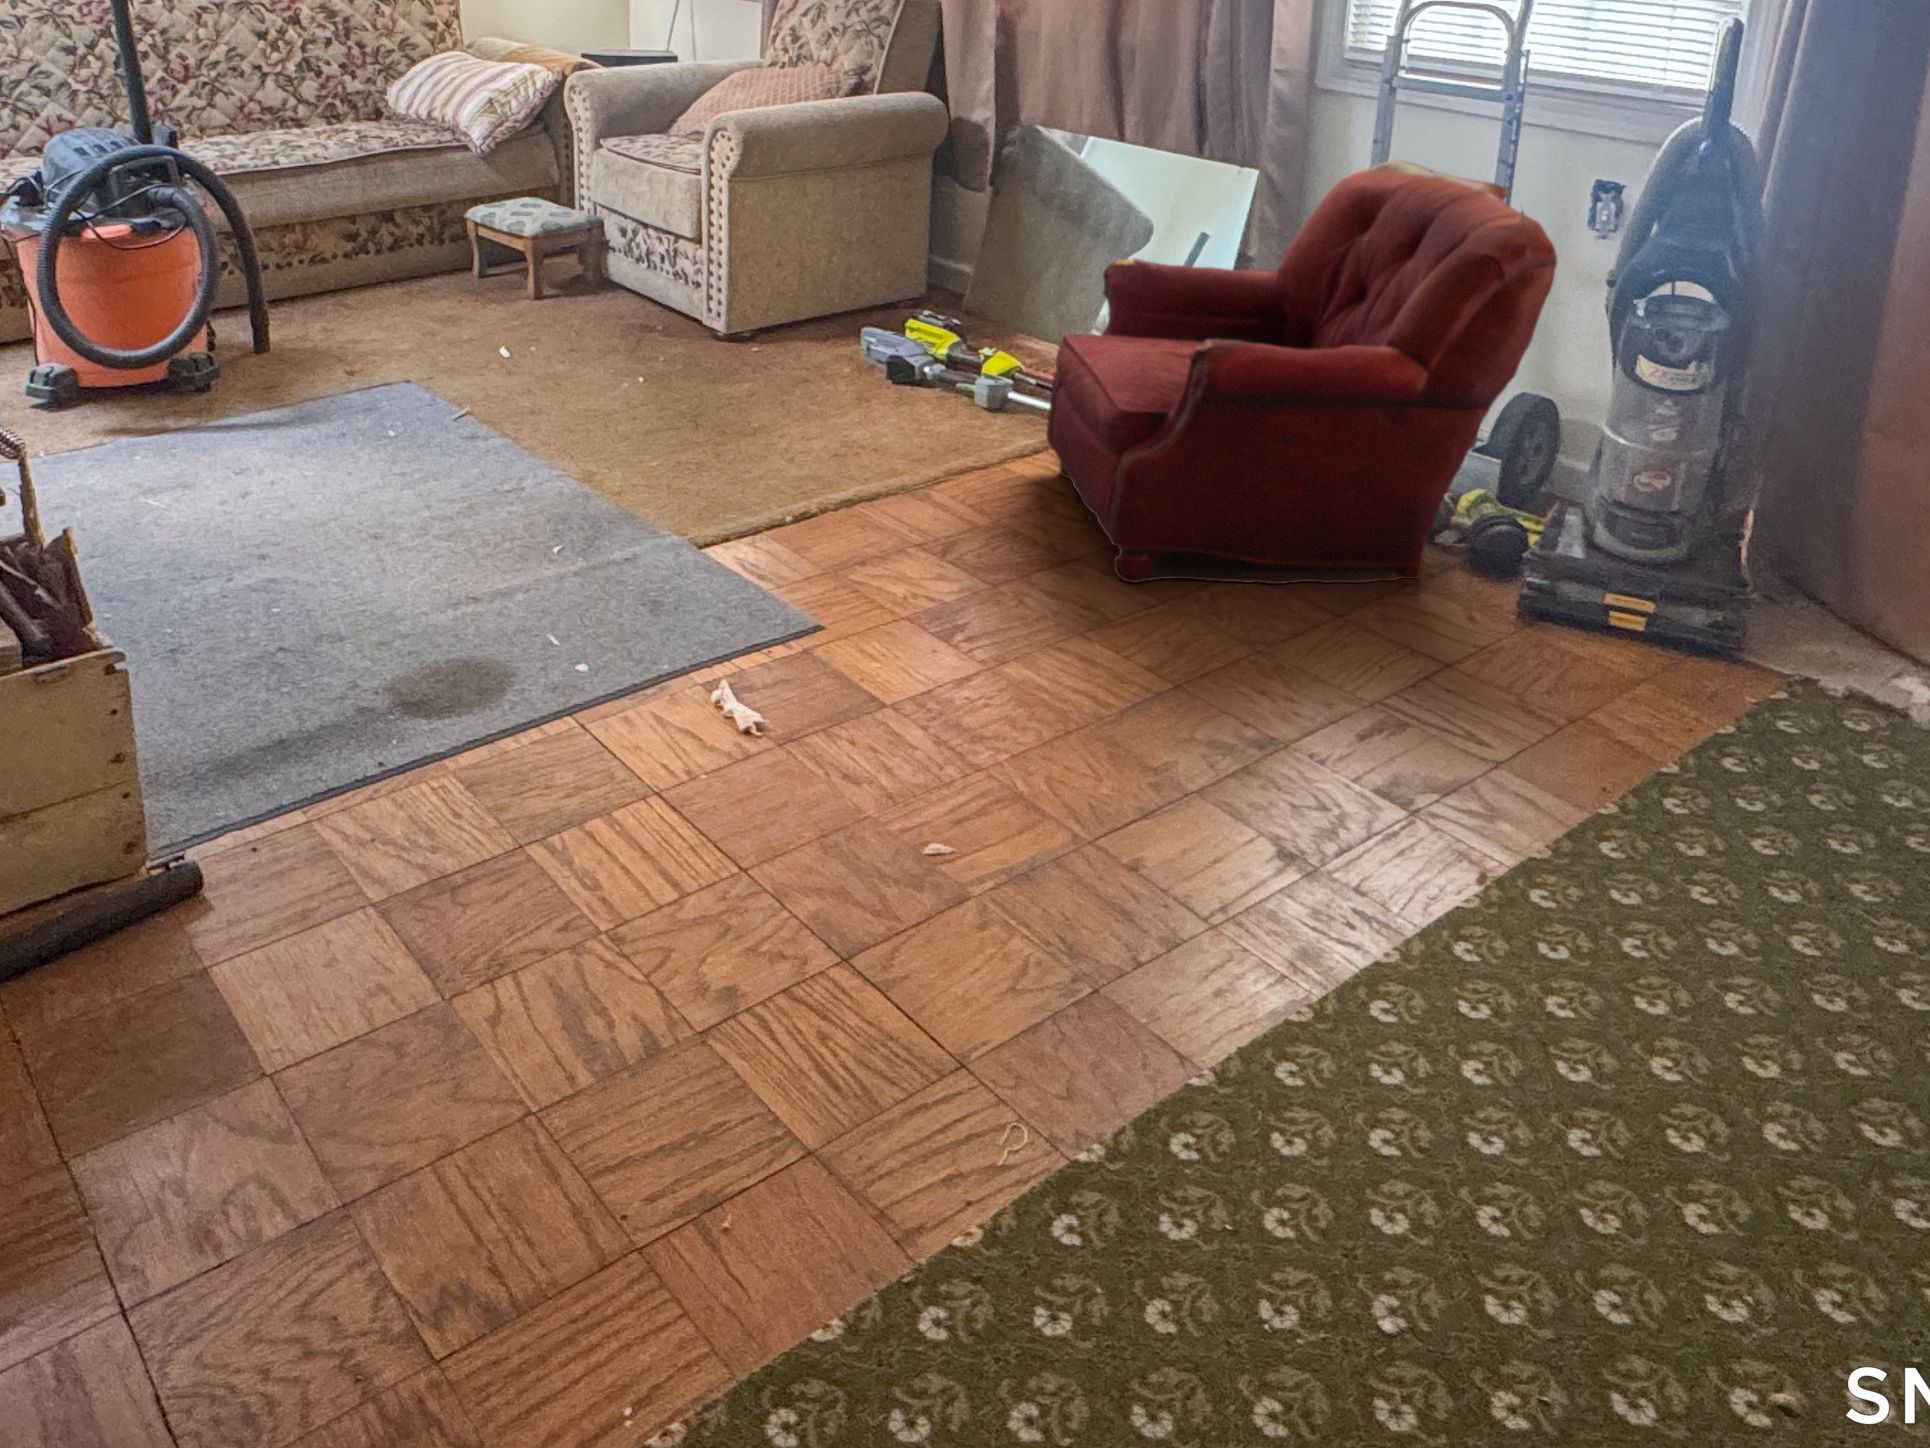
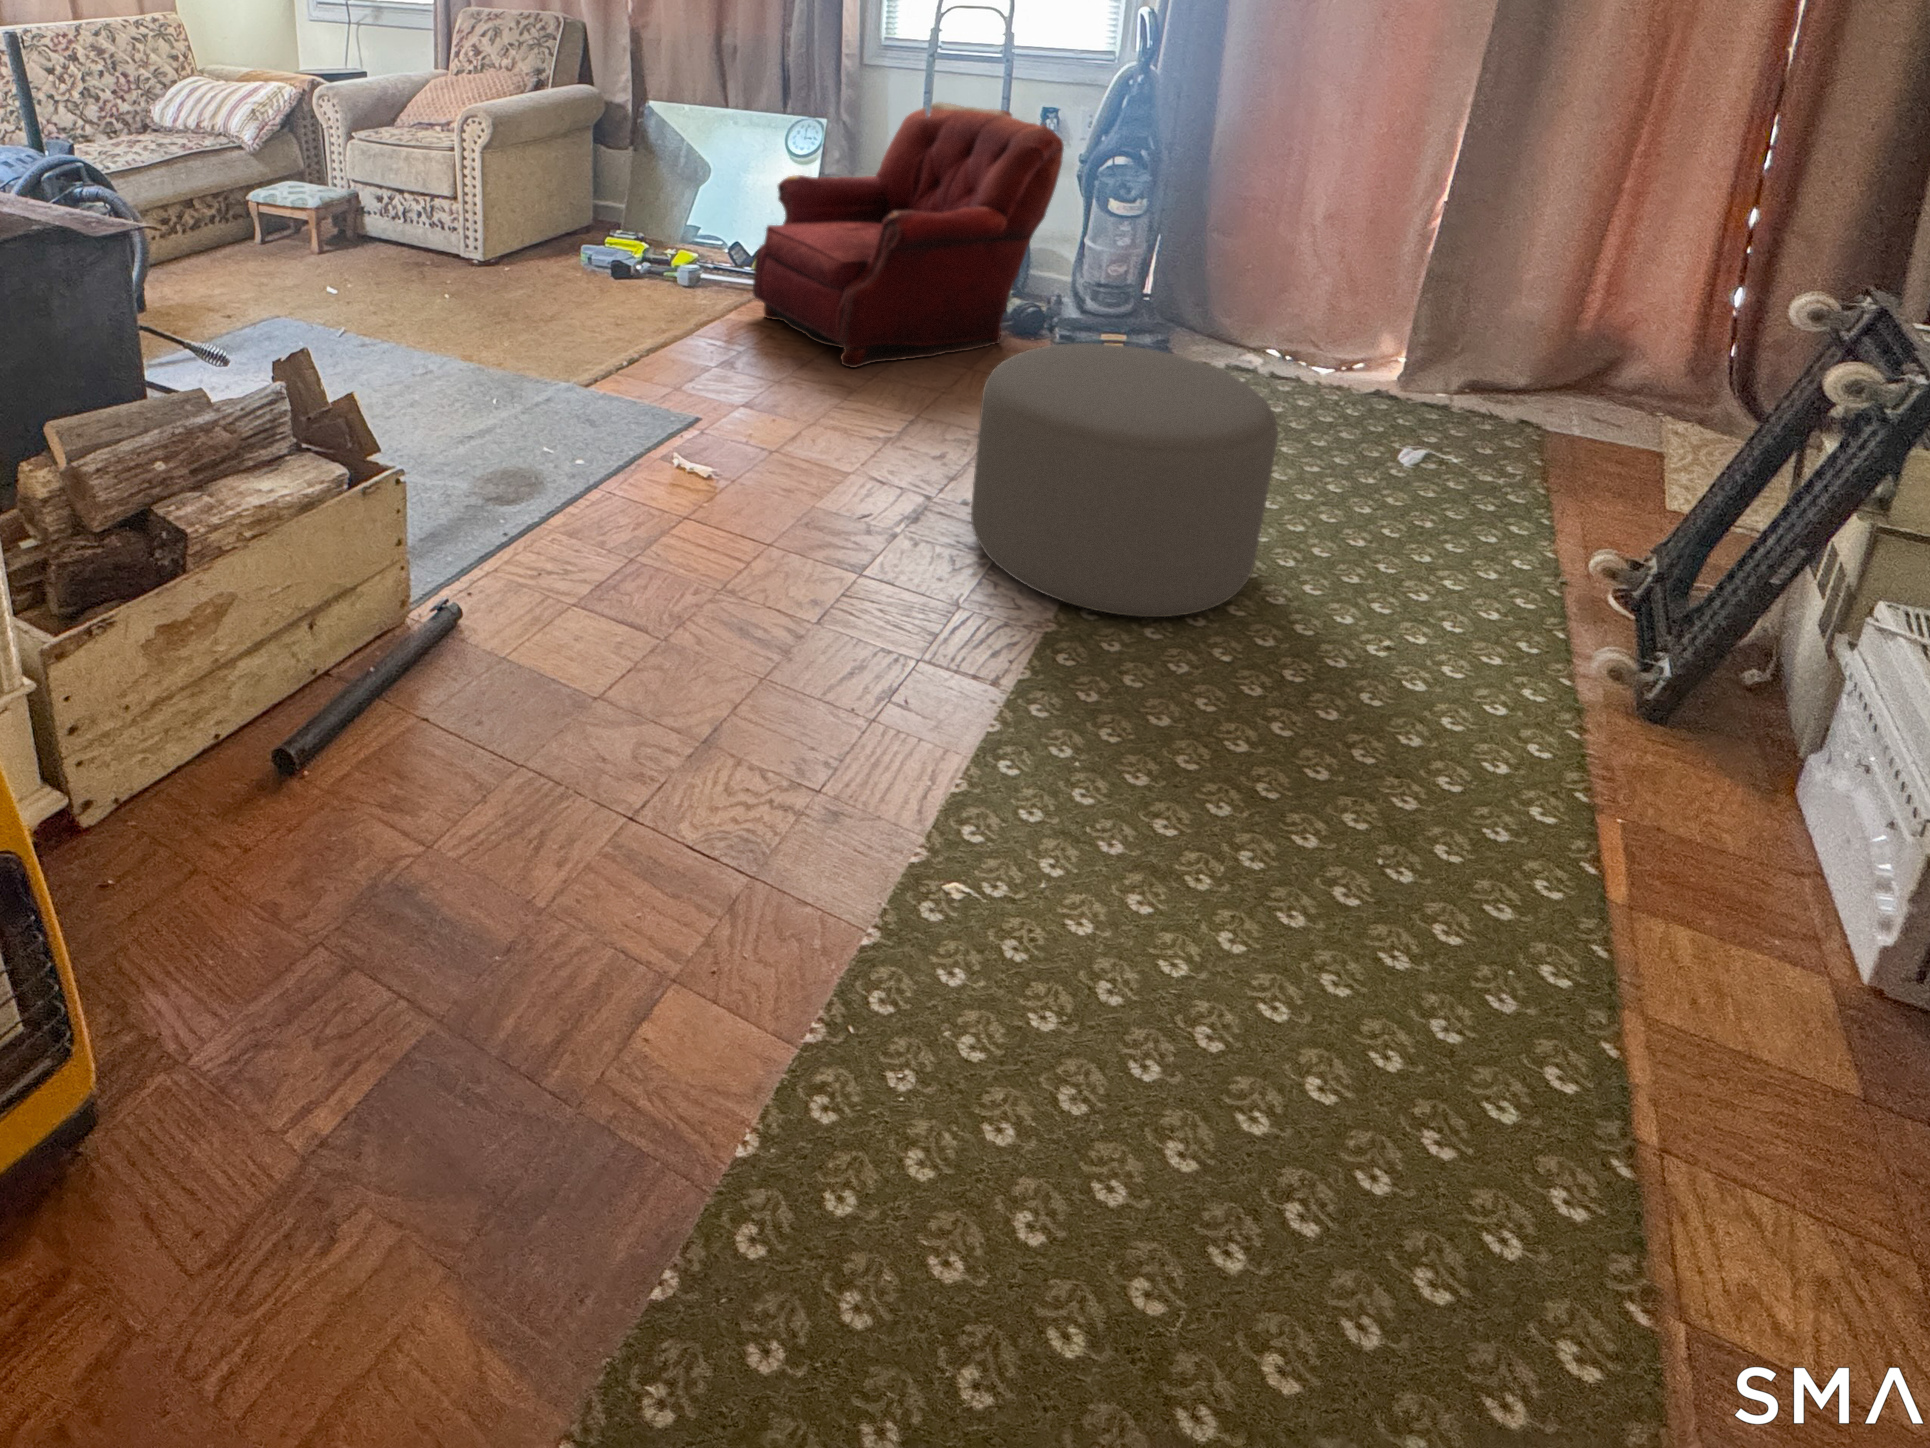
ottoman: none [1052,627,1610,1205] -> present [971,343,1278,617]

